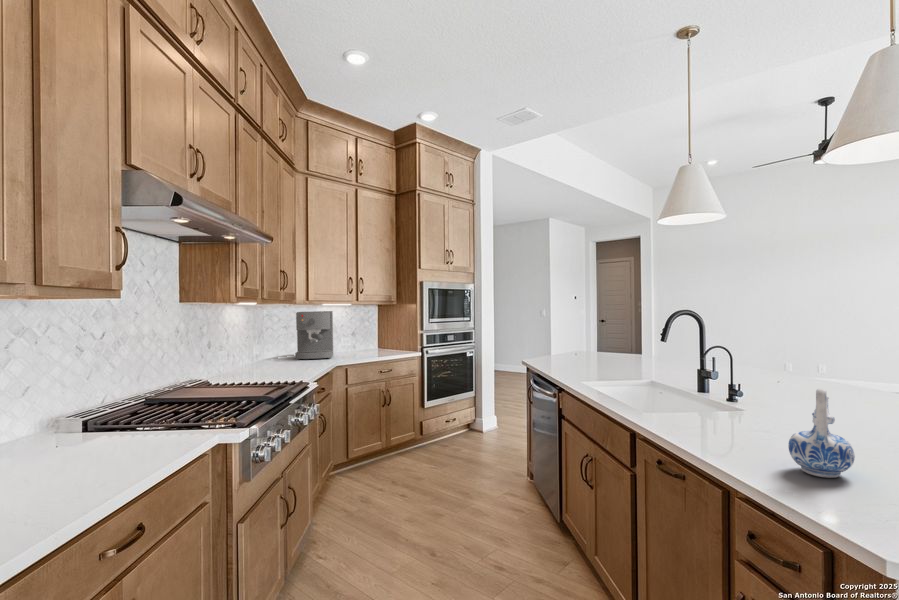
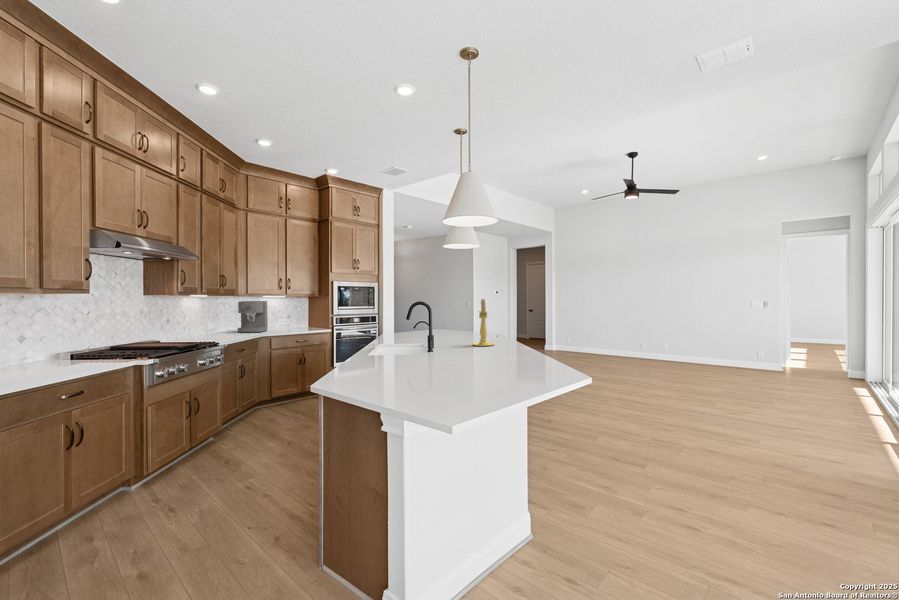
candle holder: none [773,299,824,386] -> present [473,299,494,346]
ceramic pitcher: present [789,389,855,478] -> none [354,336,376,373]

